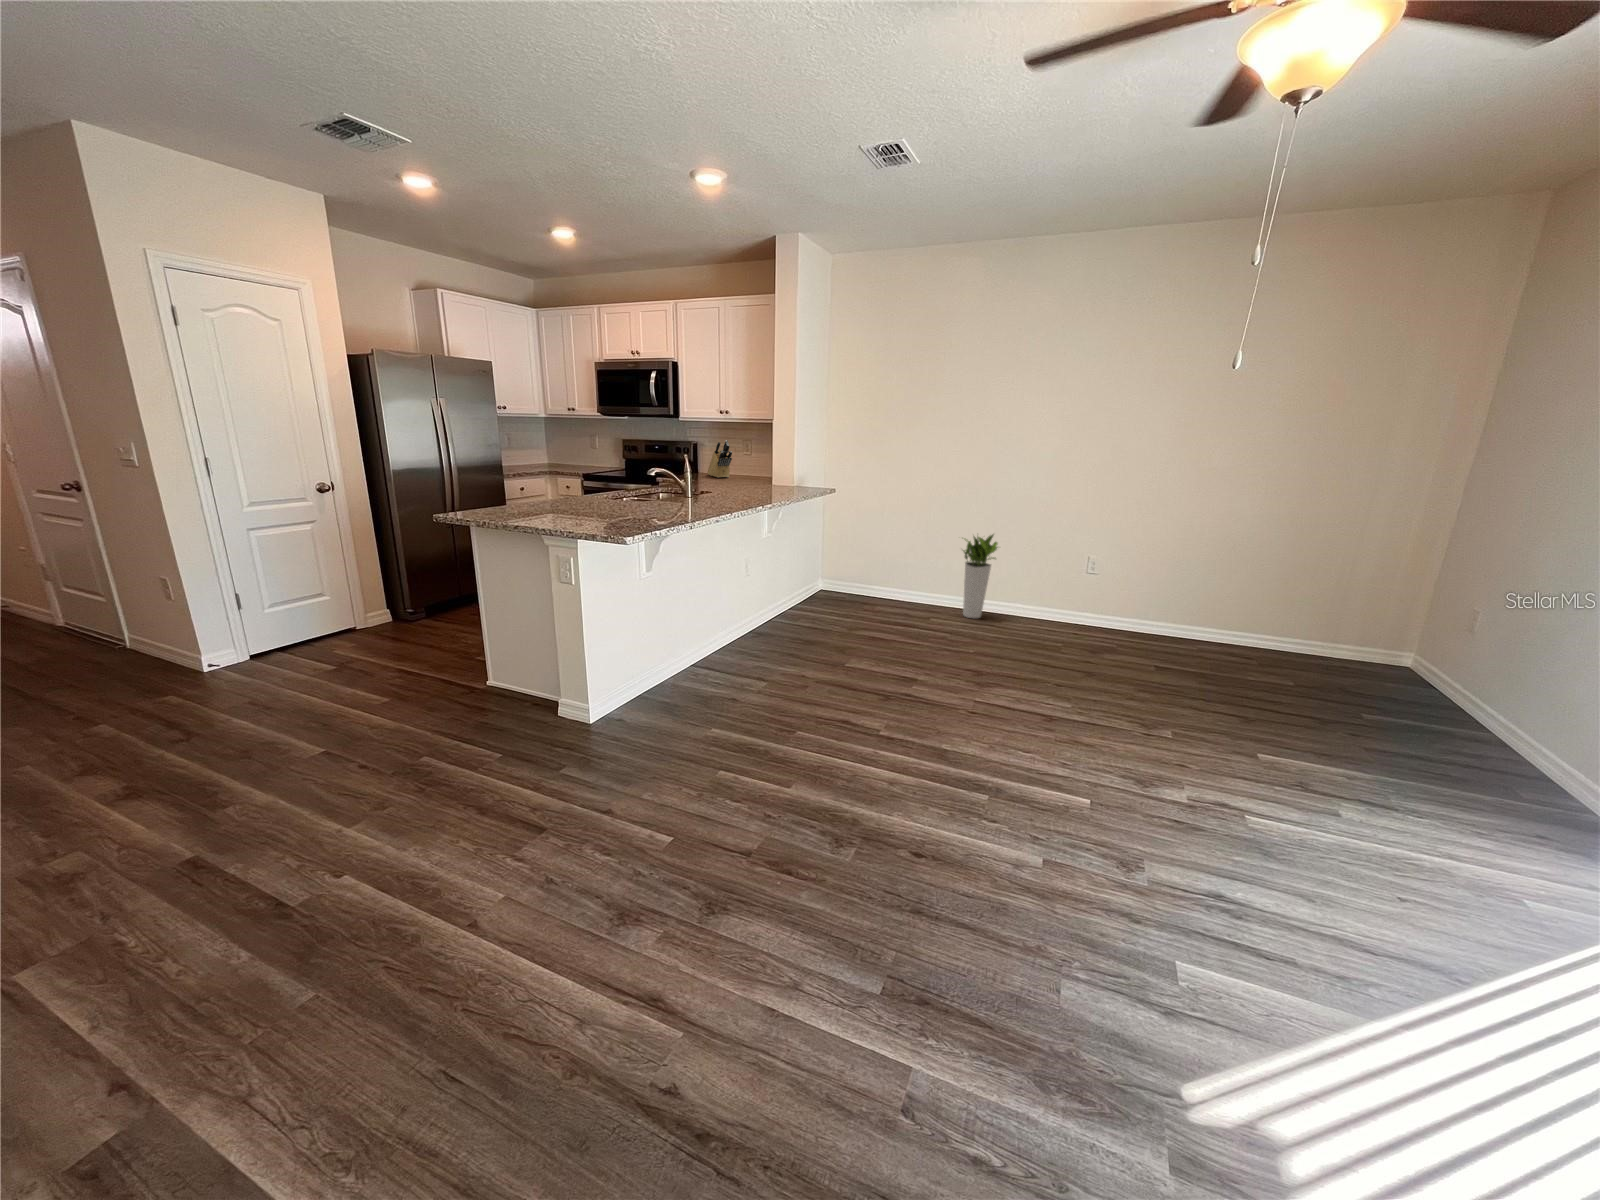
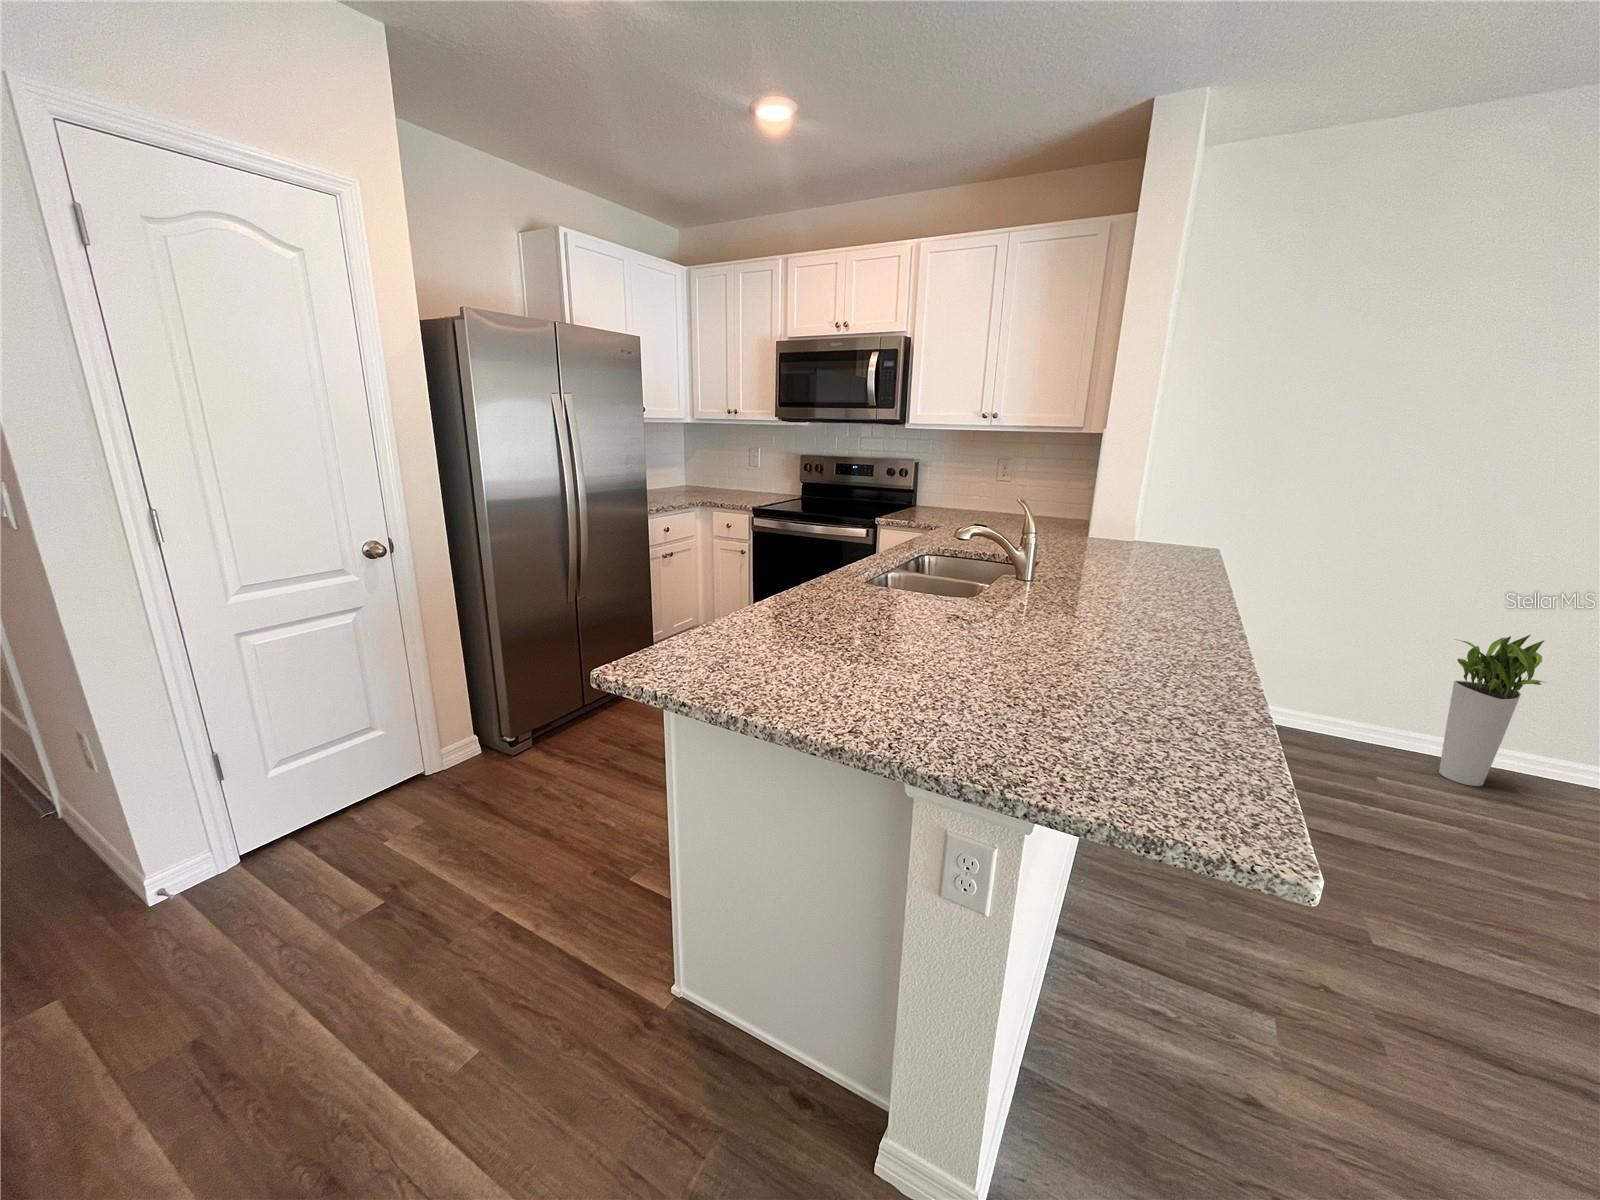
knife block: present [708,440,732,478] -> none [937,458,992,517]

